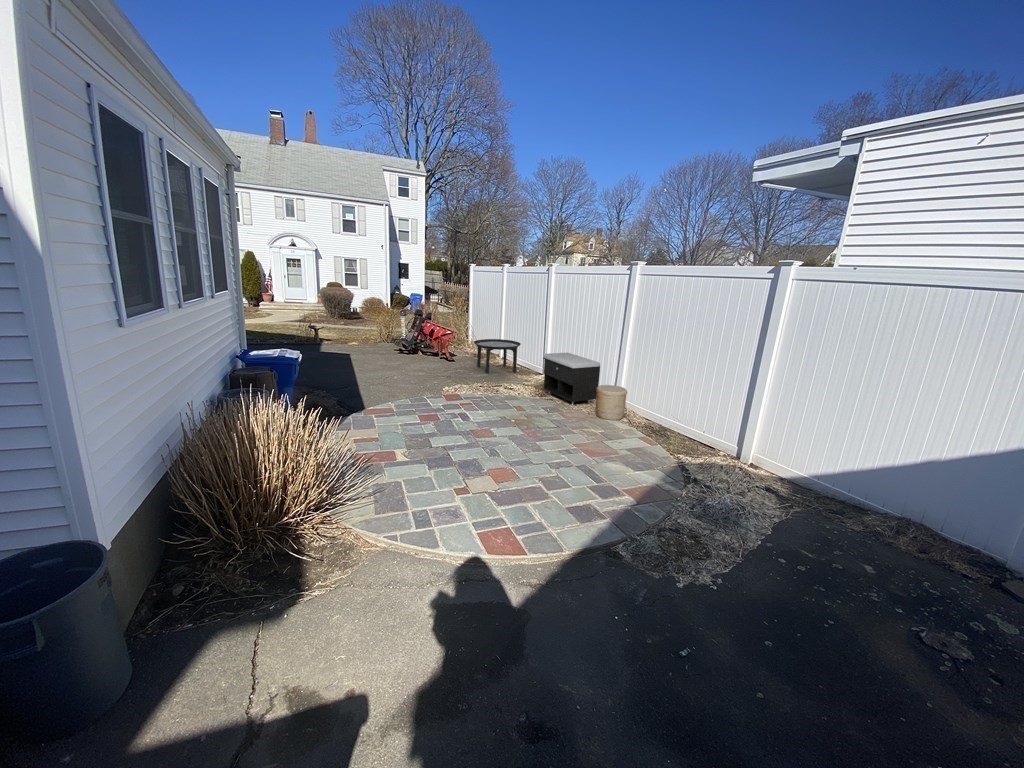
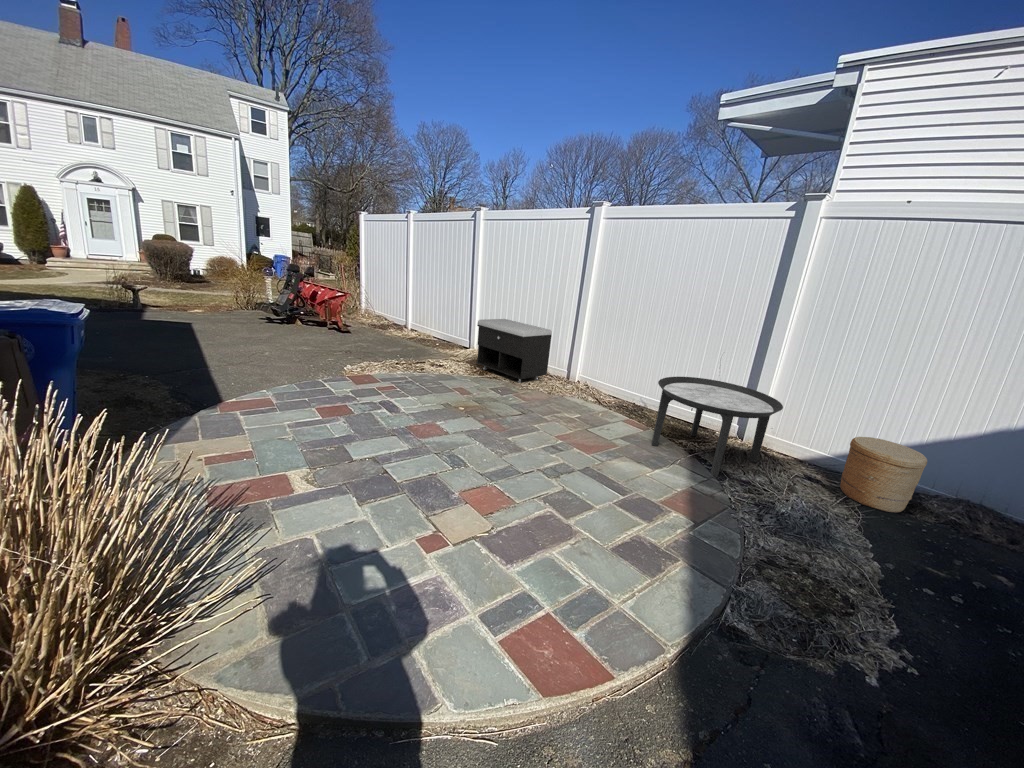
round table: present [474,339,521,374] -> present [652,377,783,476]
woven basket: present [596,385,627,420] -> present [840,437,927,512]

